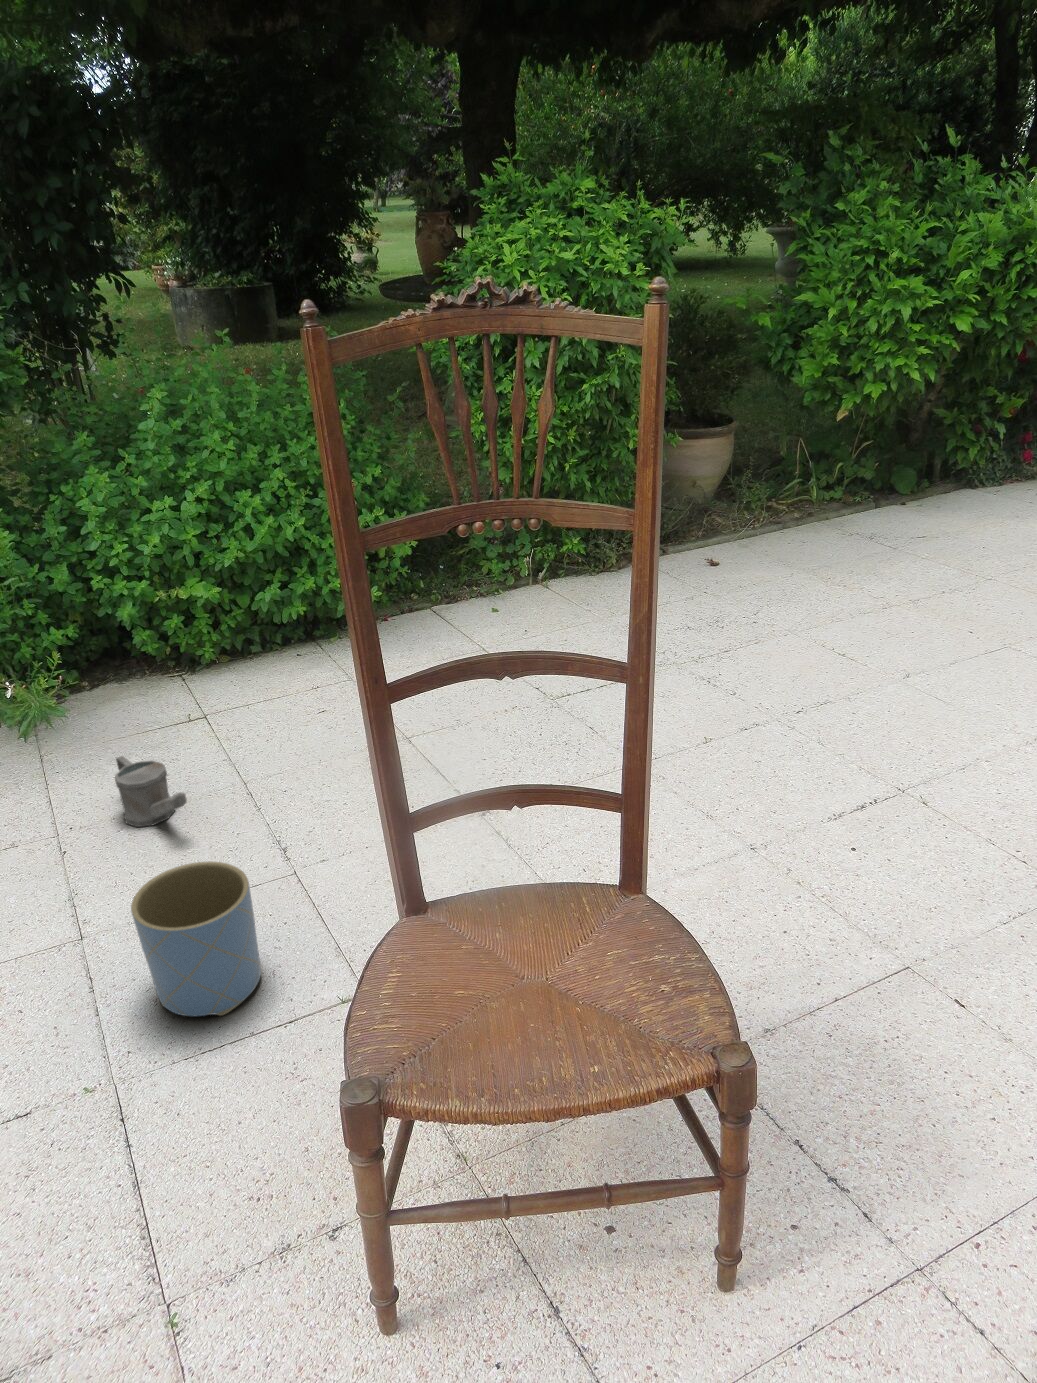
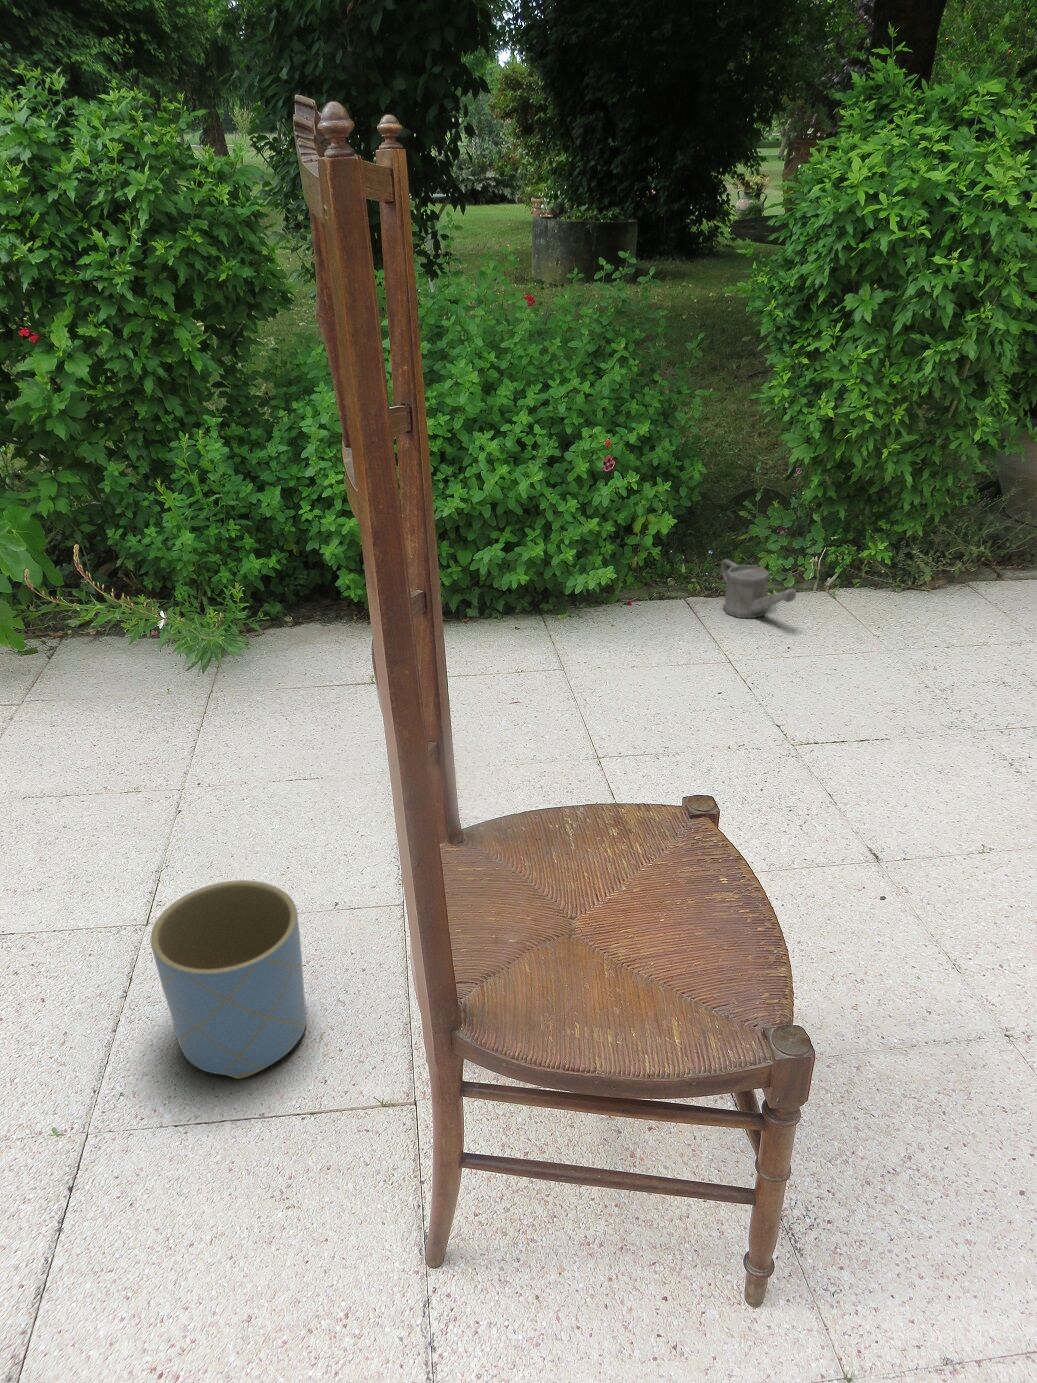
watering can: present [115,756,187,827] -> present [721,559,796,618]

